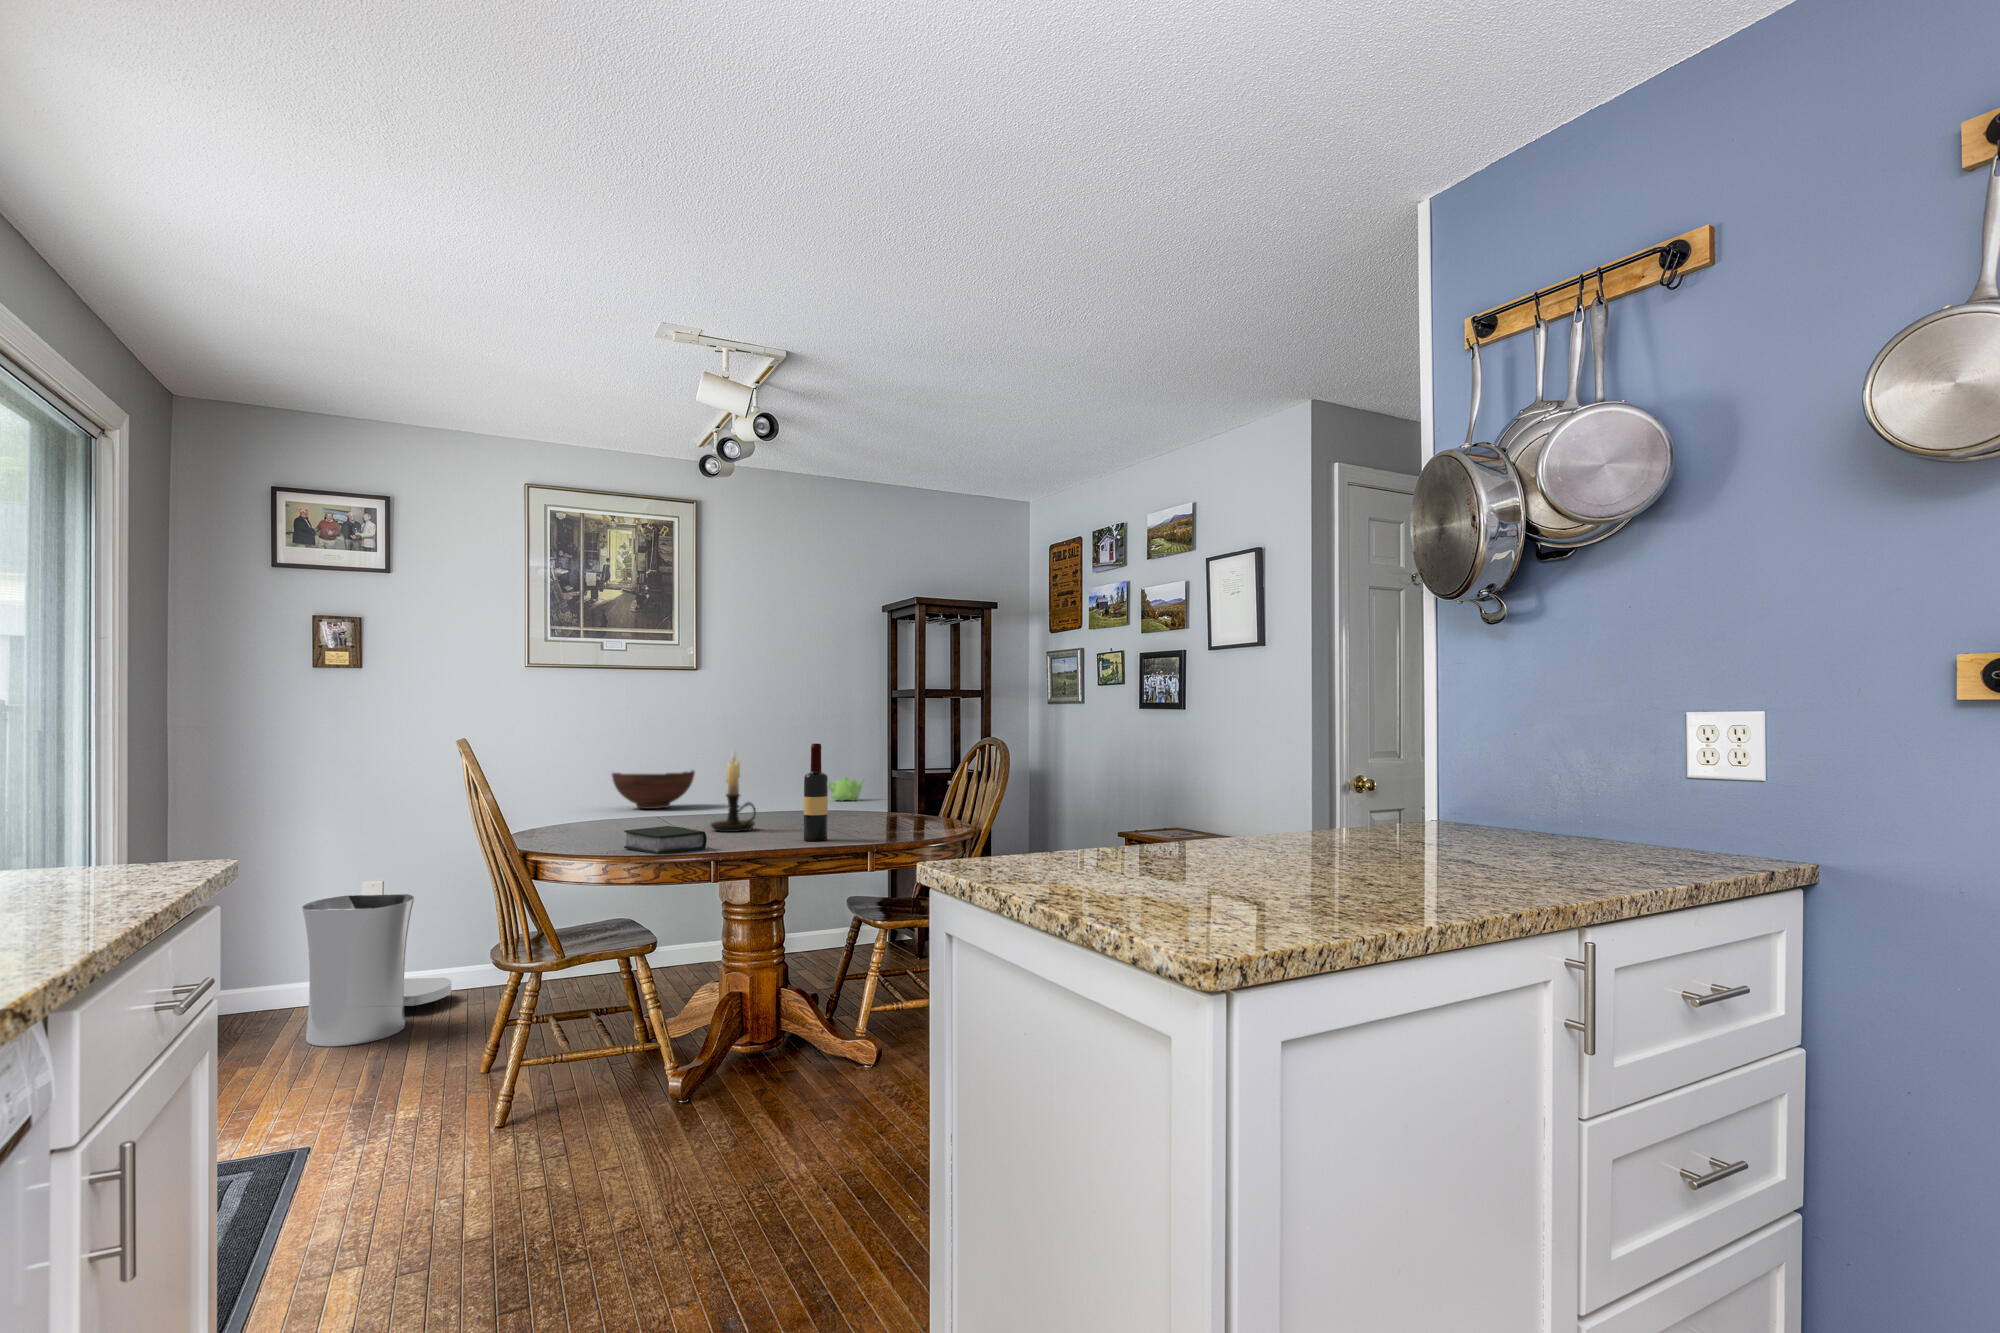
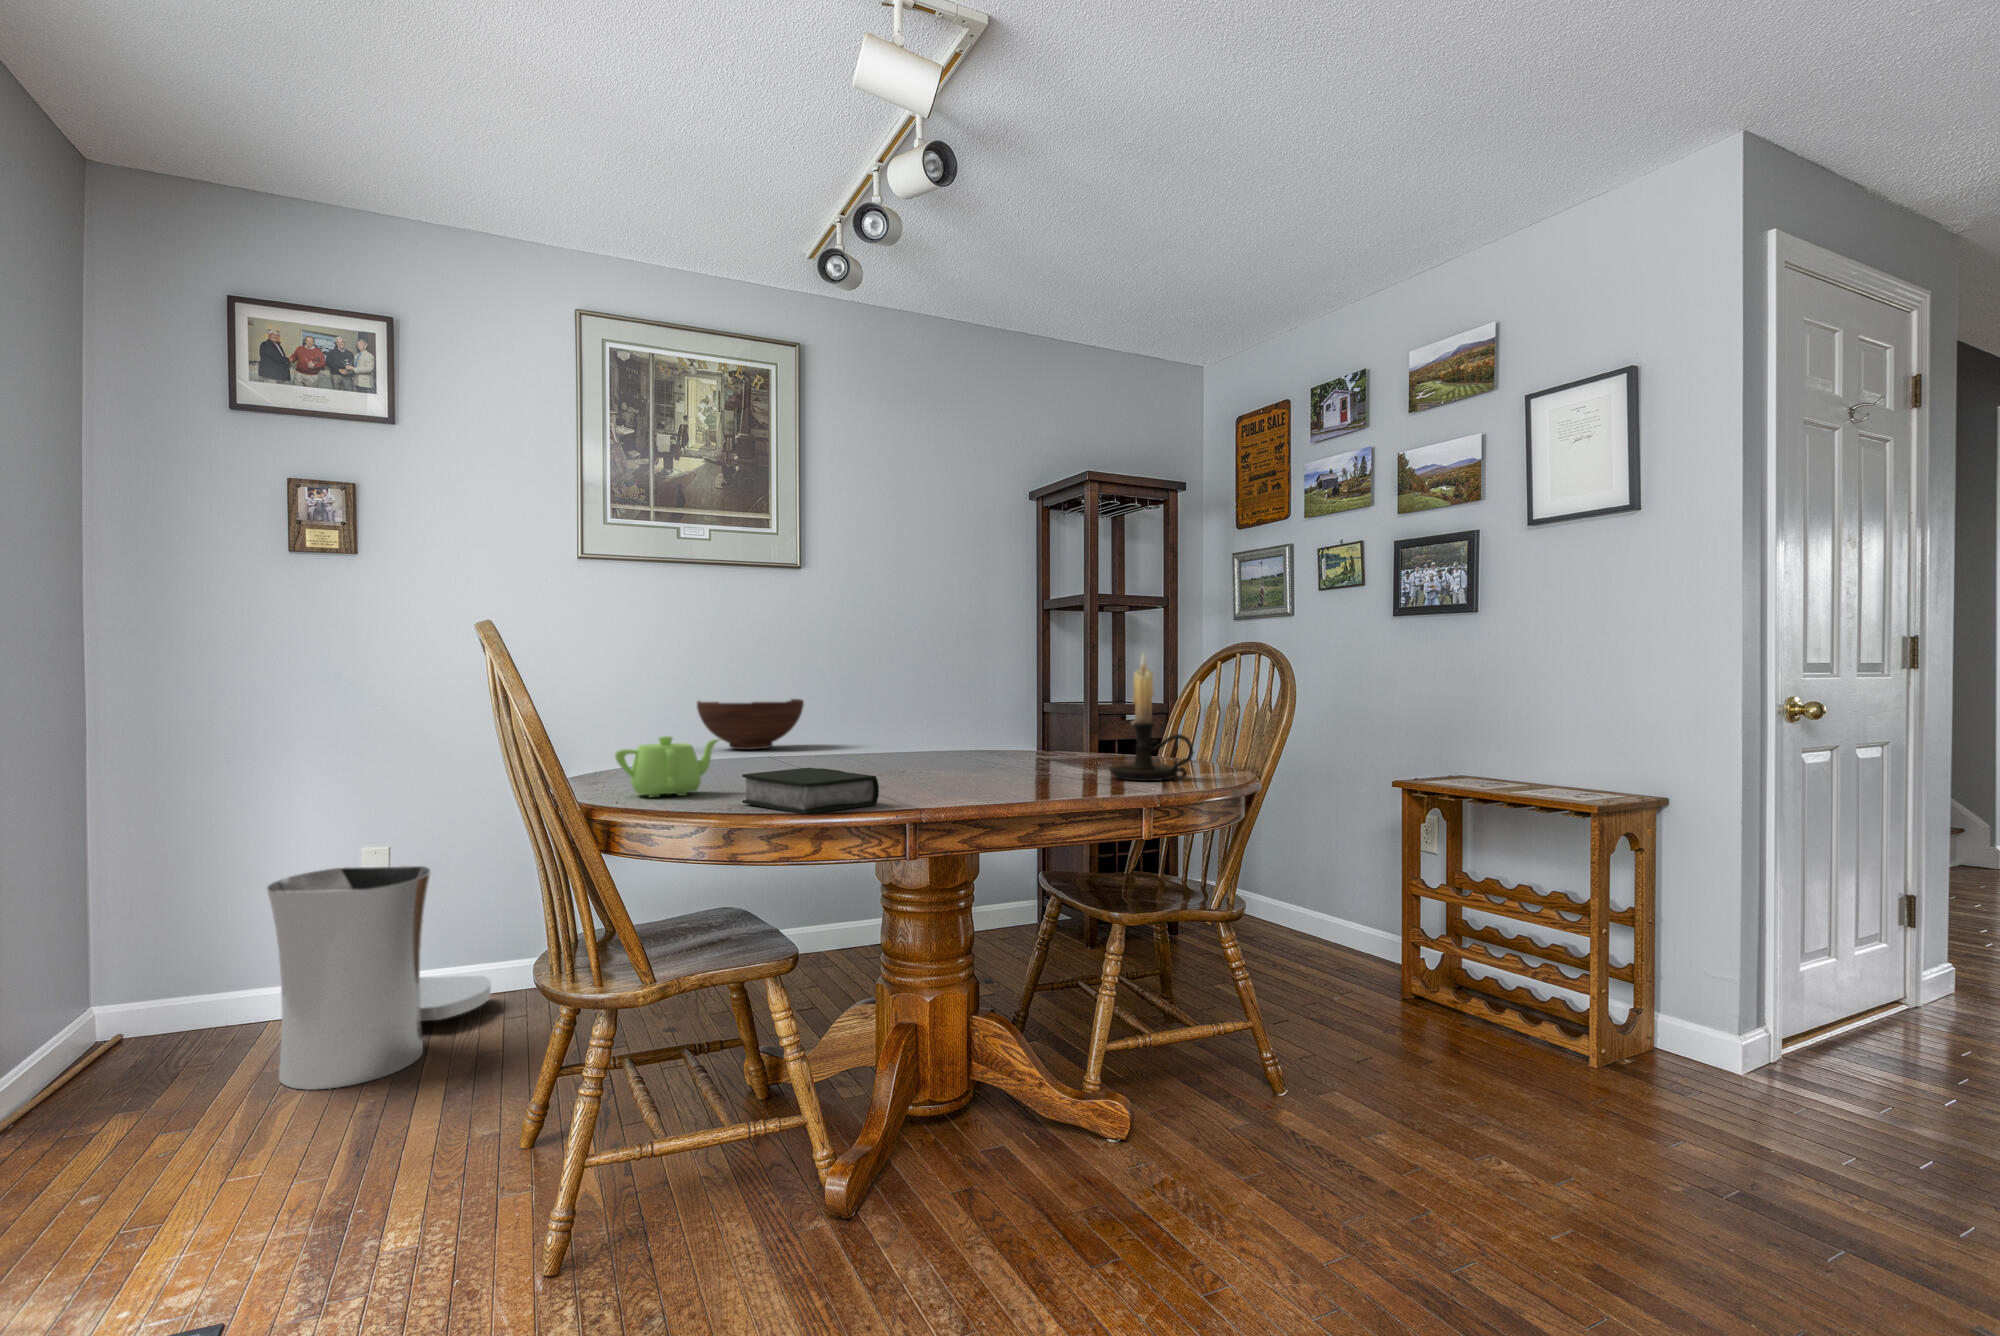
wine bottle: present [804,743,828,841] -> none [1018,637,1056,792]
candle holder: present [711,751,756,832] -> present [1109,653,1194,781]
teapot: present [828,777,863,801] -> present [615,736,721,797]

